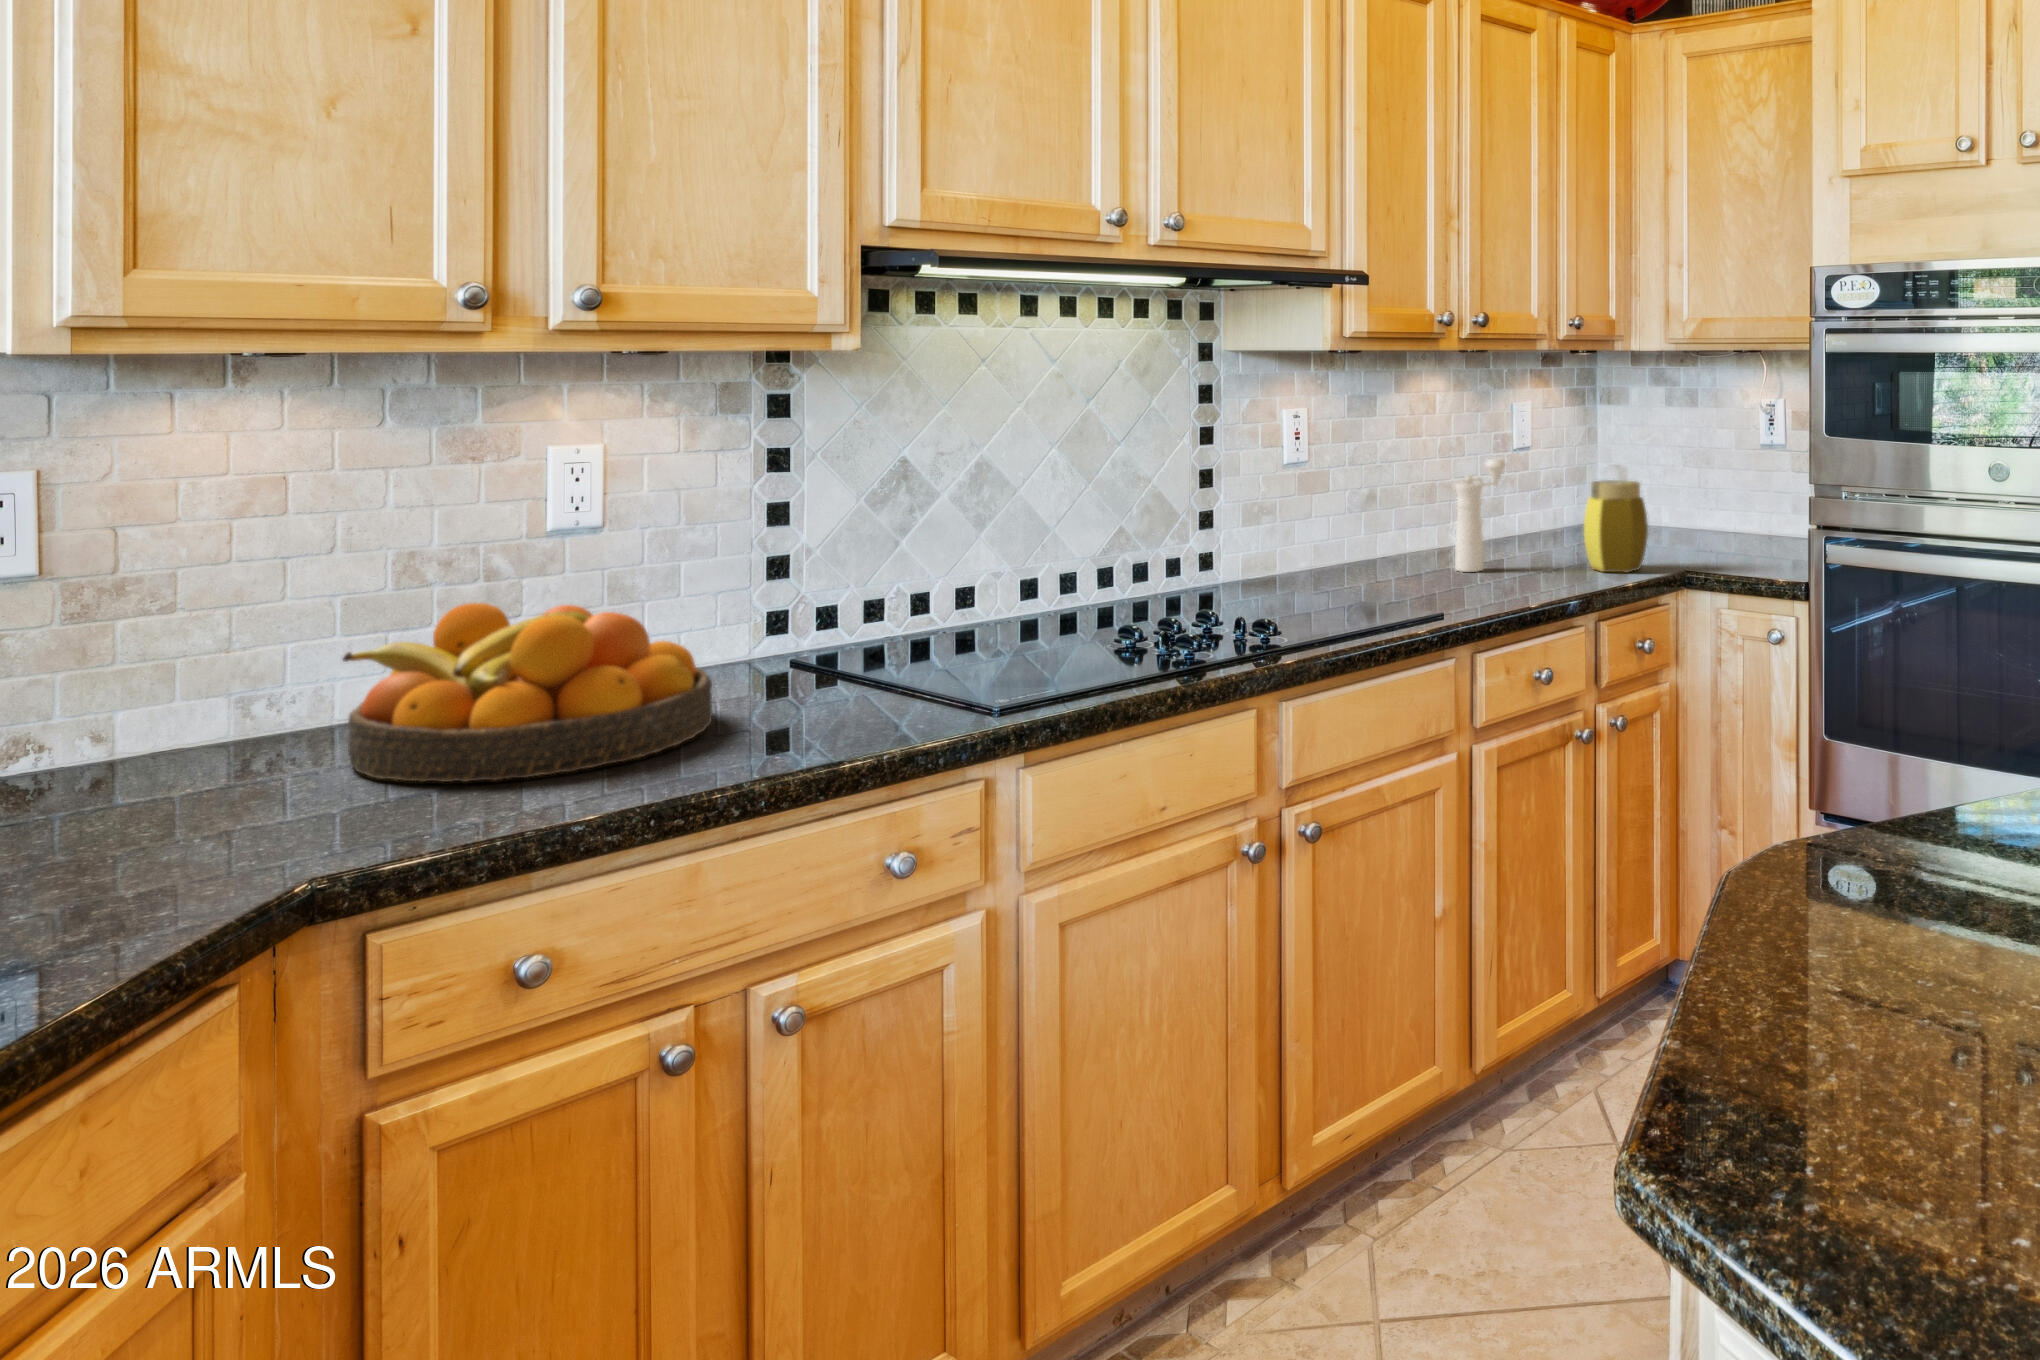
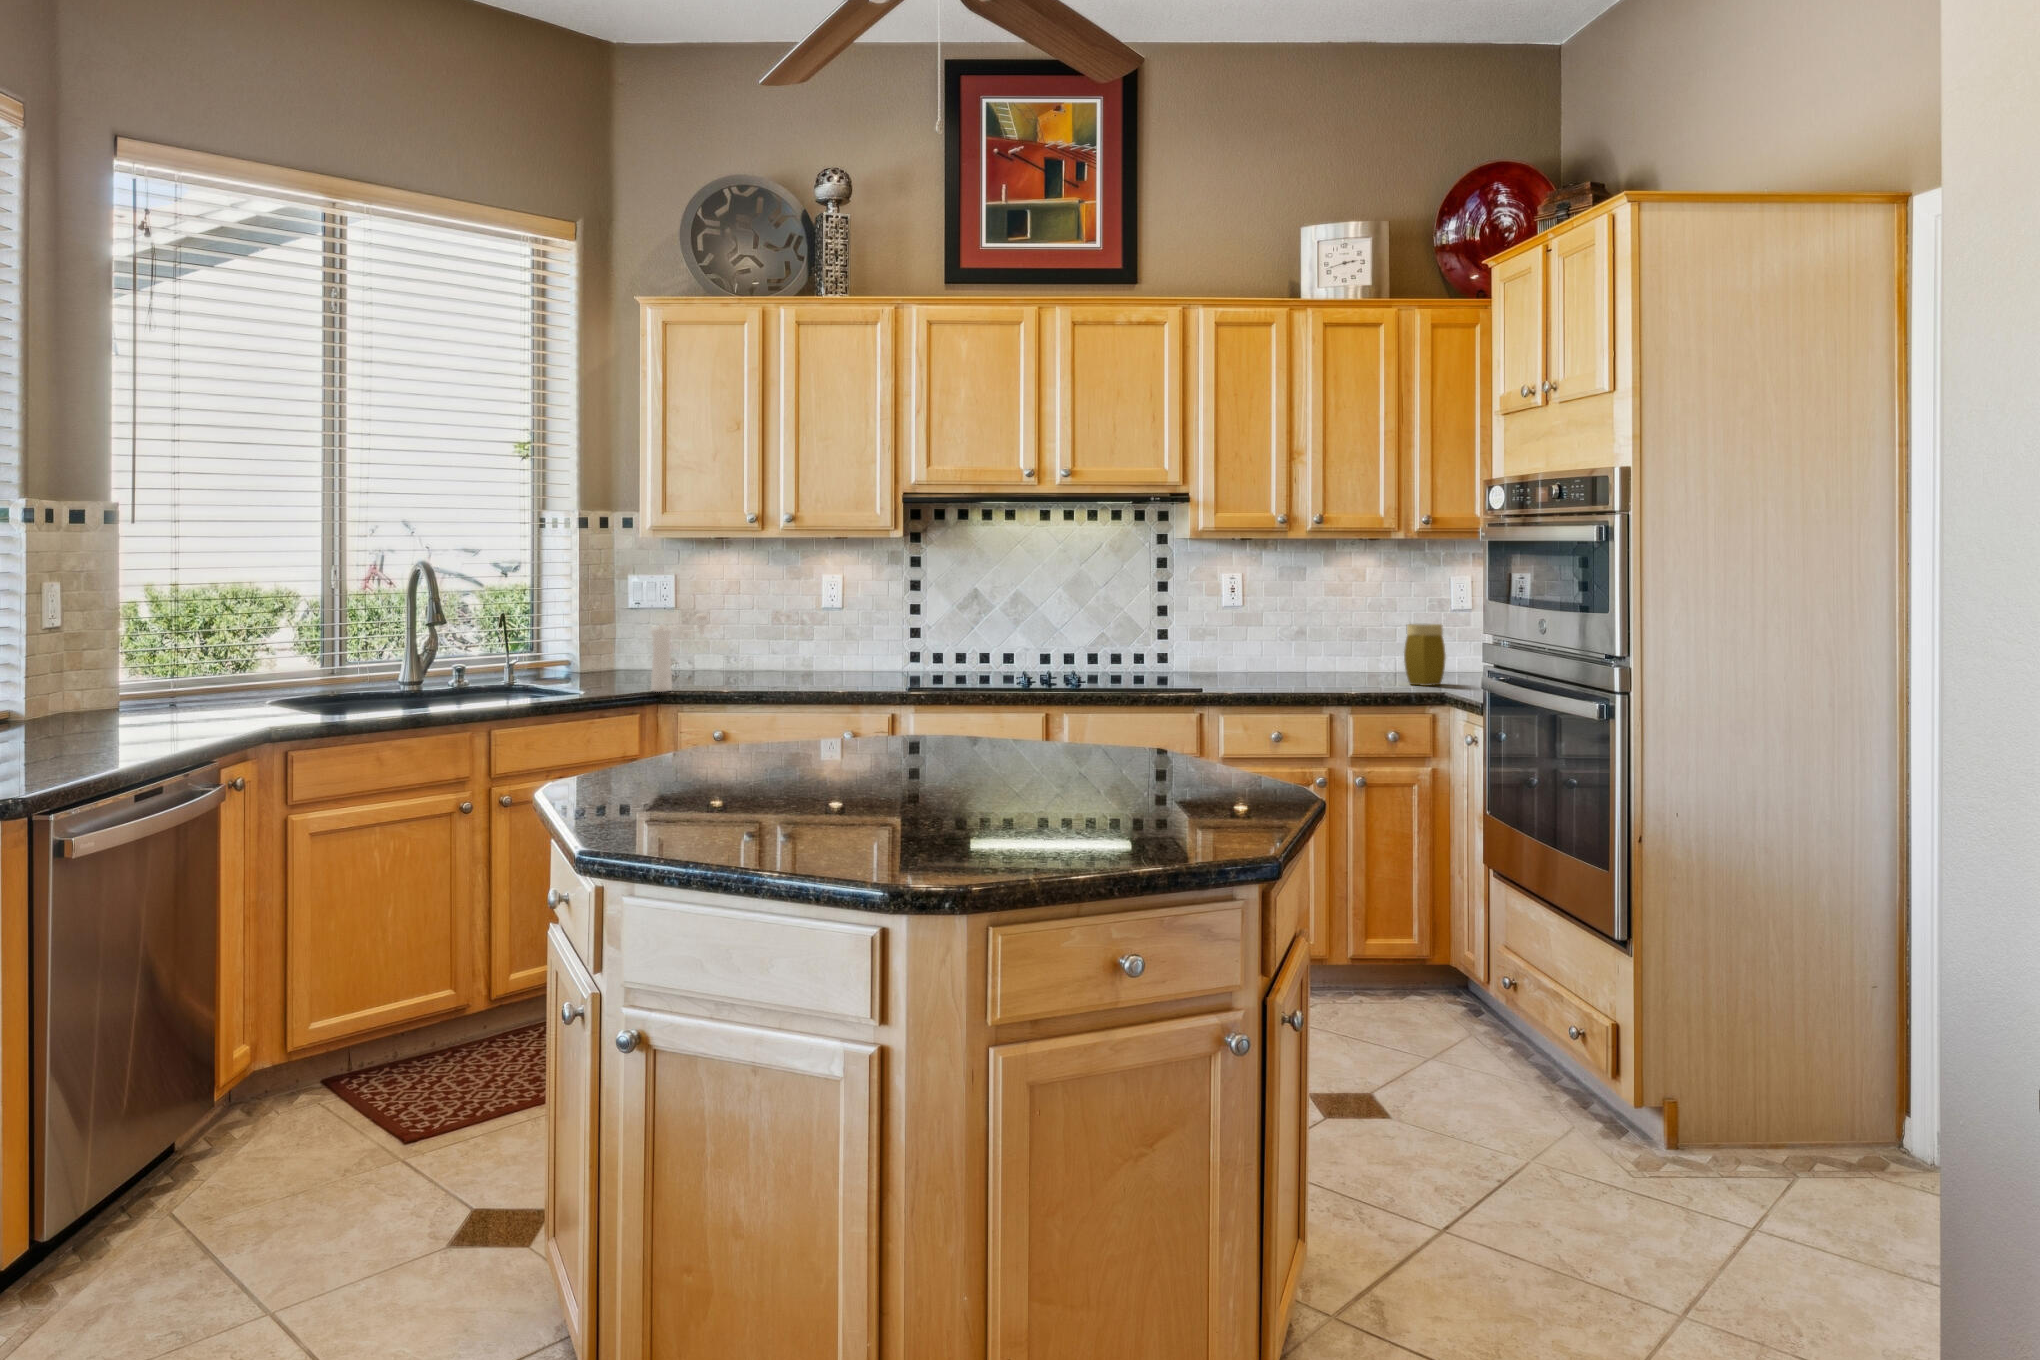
pepper mill: present [1455,459,1506,572] -> present [651,614,709,692]
fruit bowl: present [343,603,712,782] -> none [733,630,846,687]

